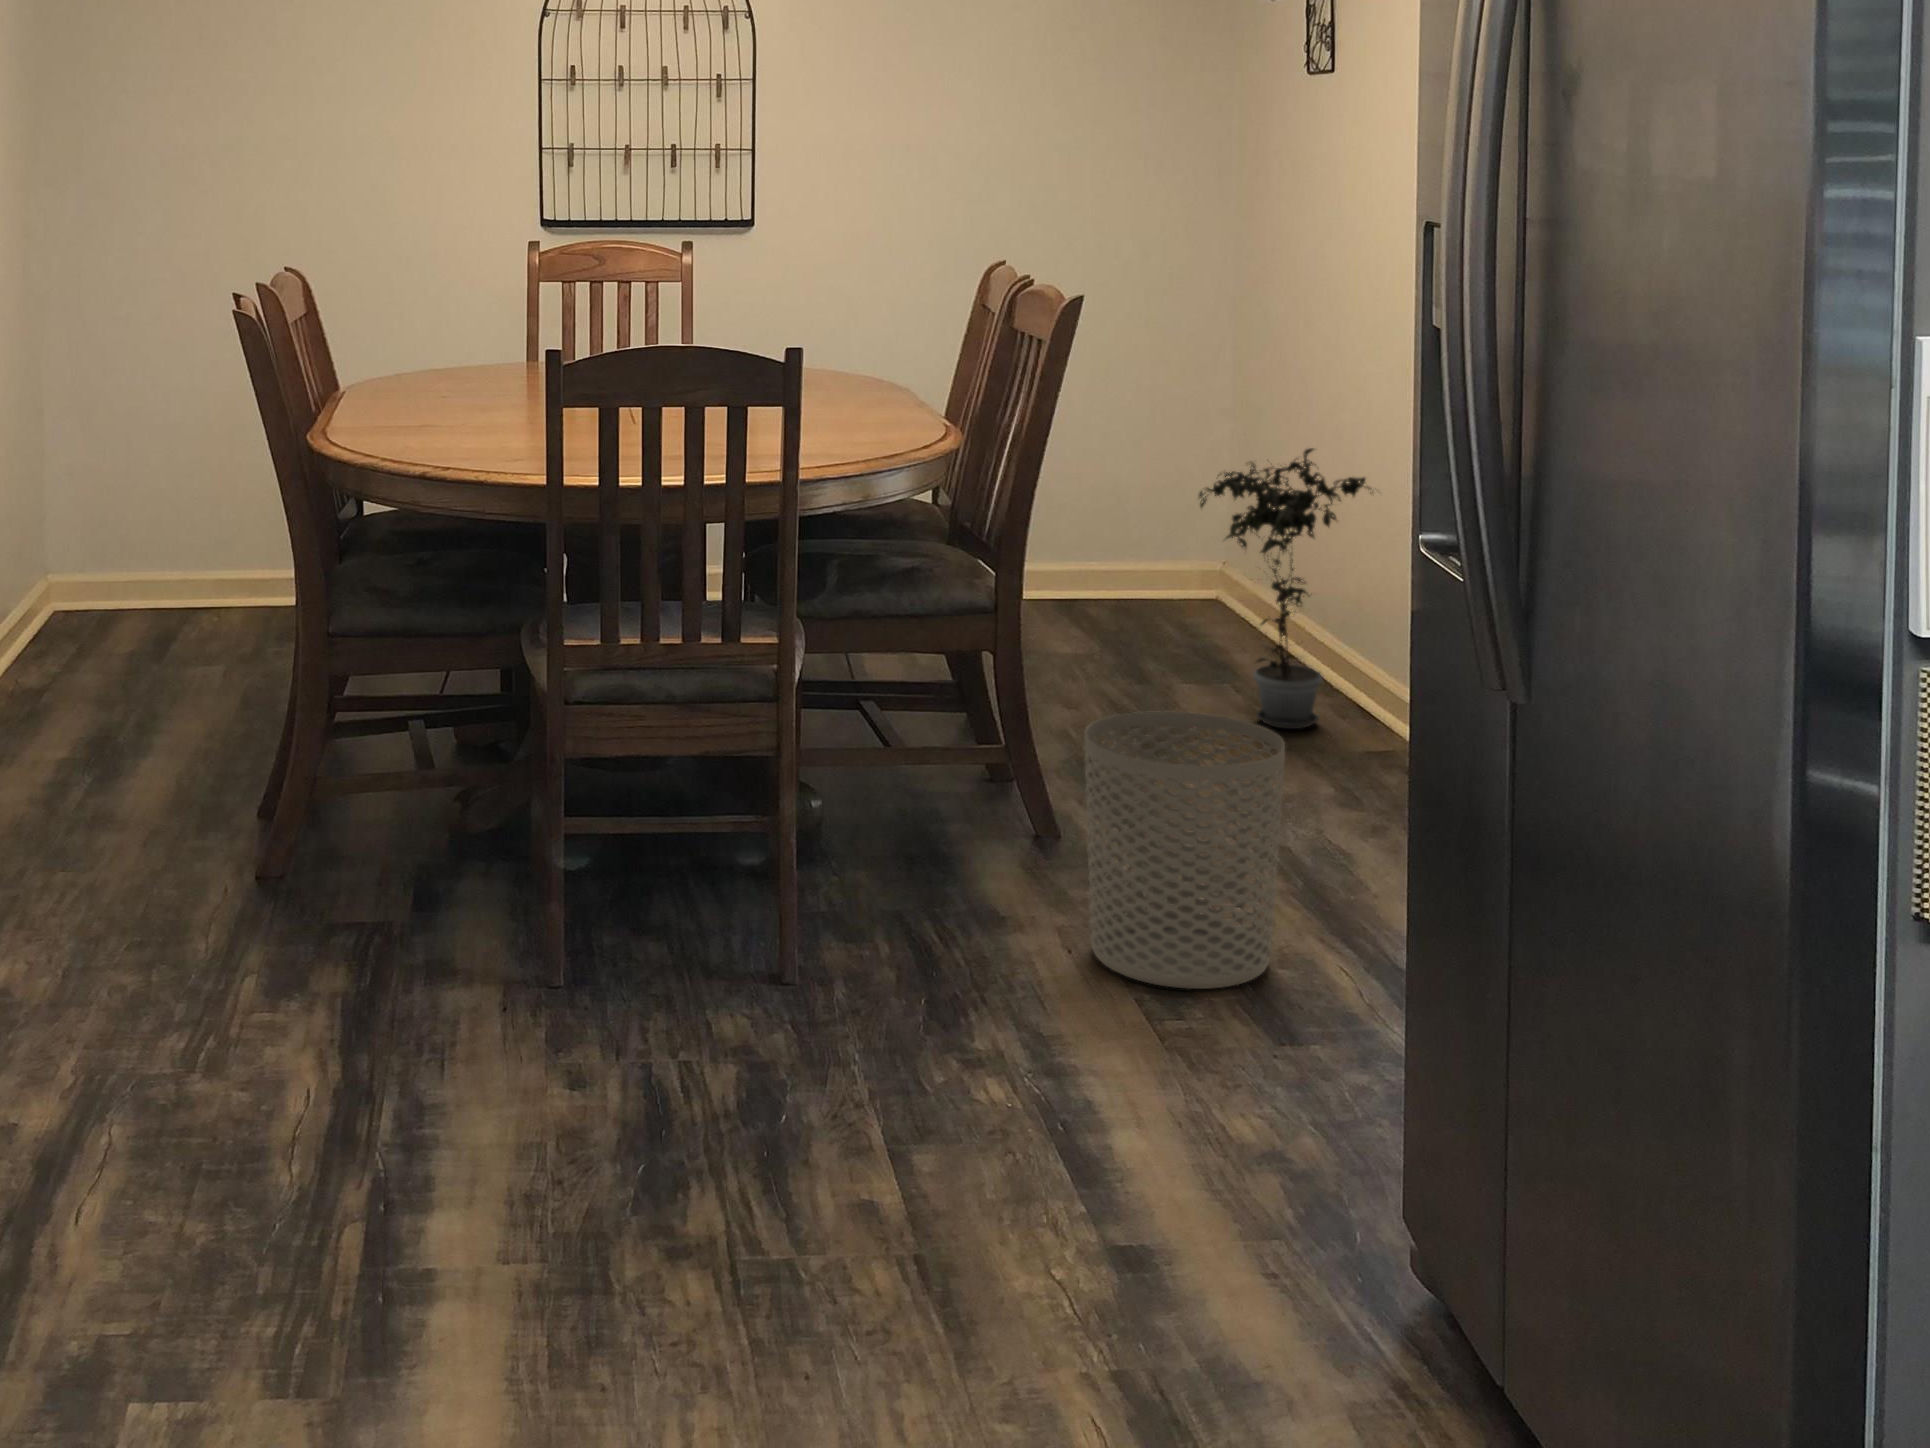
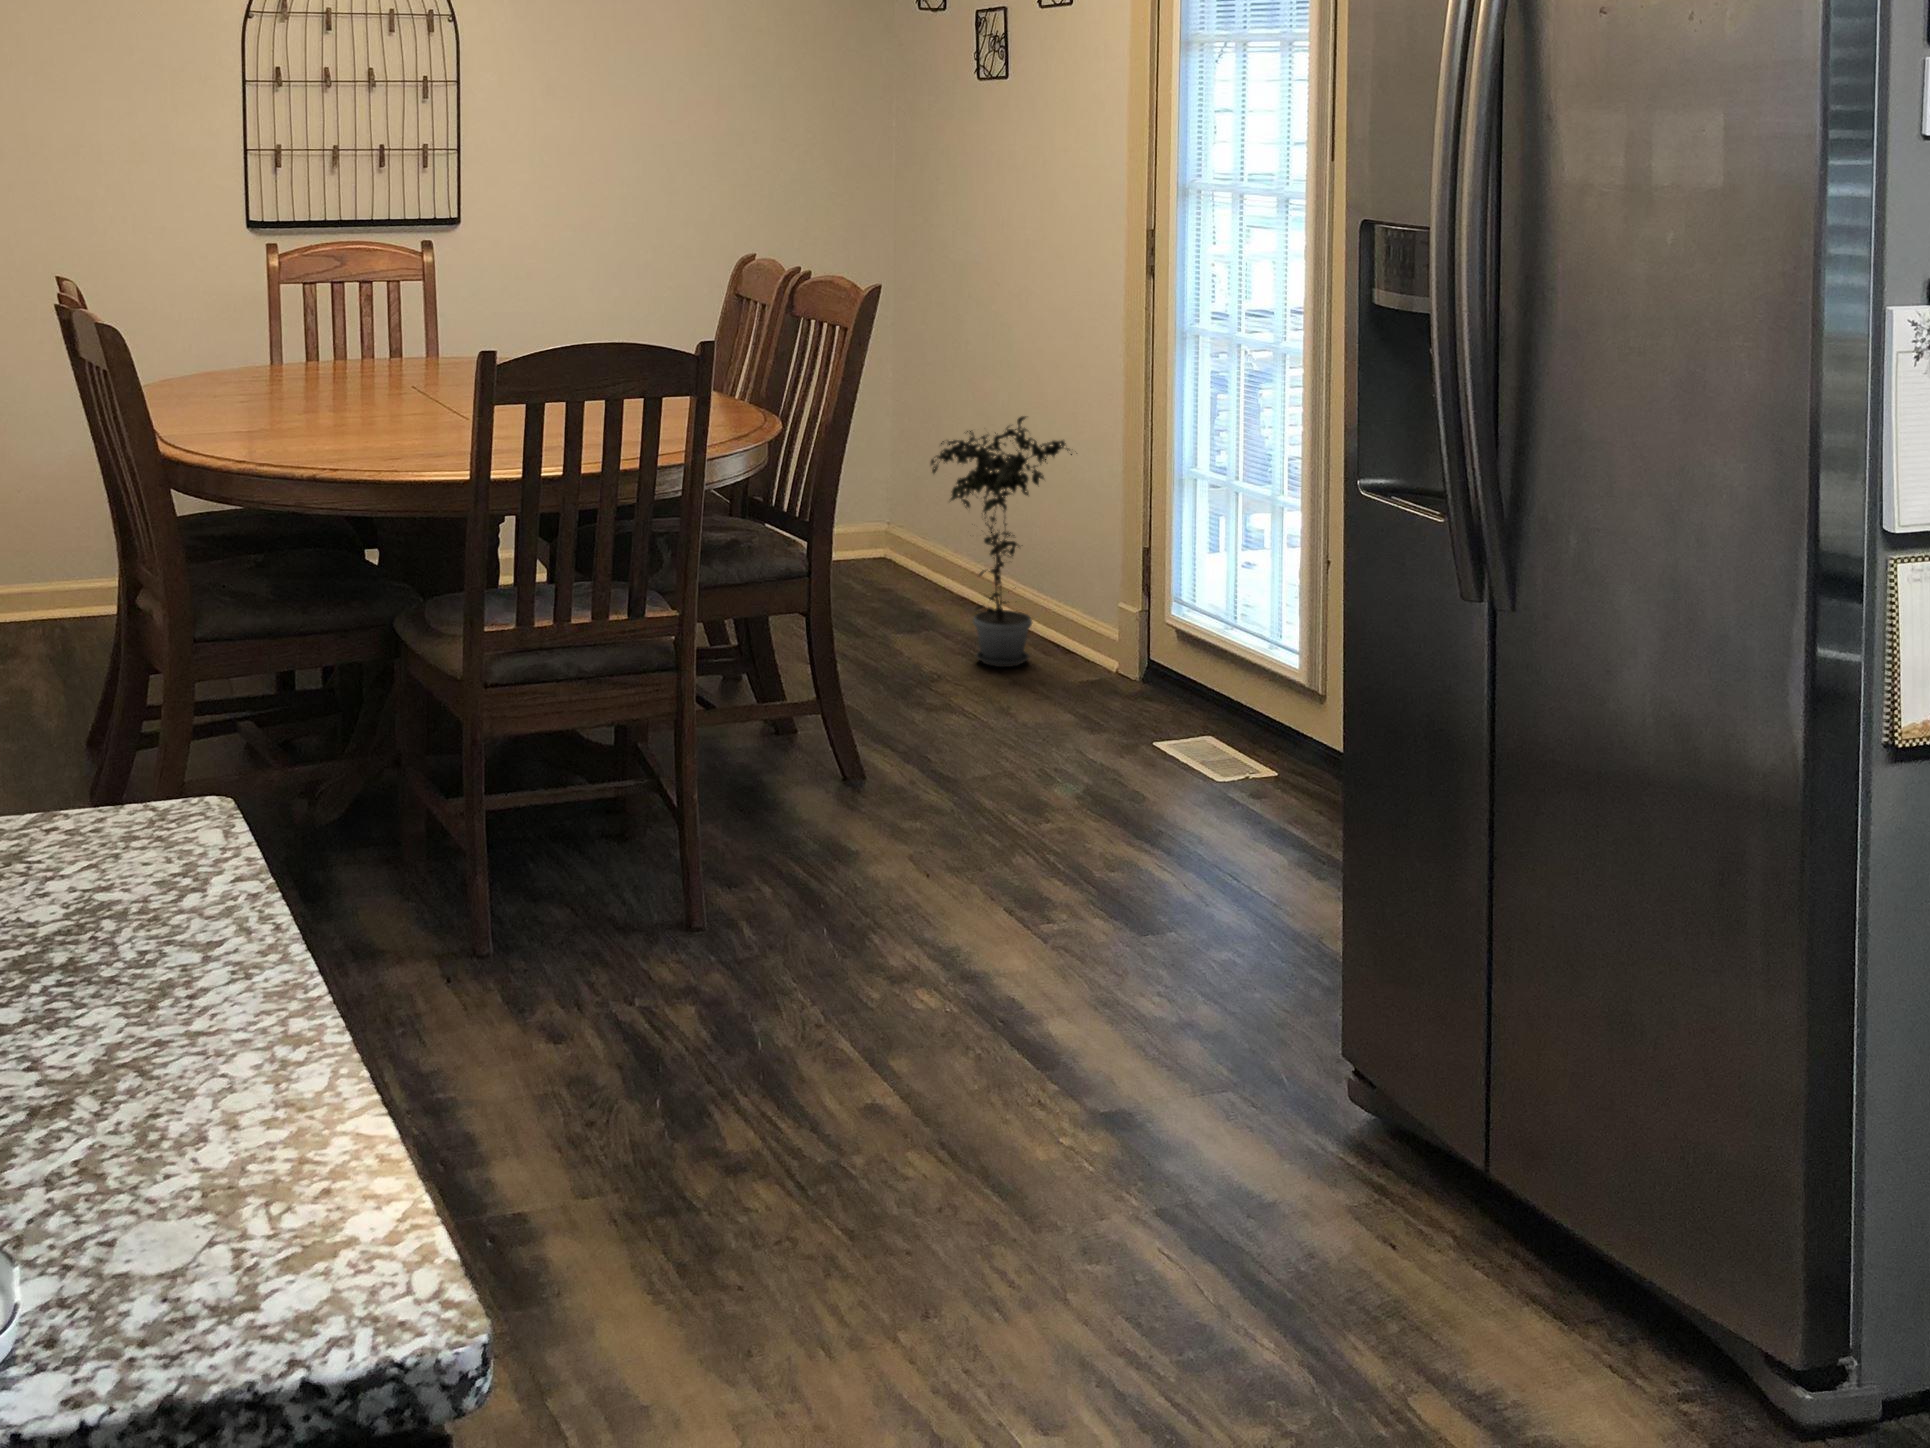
waste bin: present [1084,711,1285,989] -> none [940,653,1113,894]

